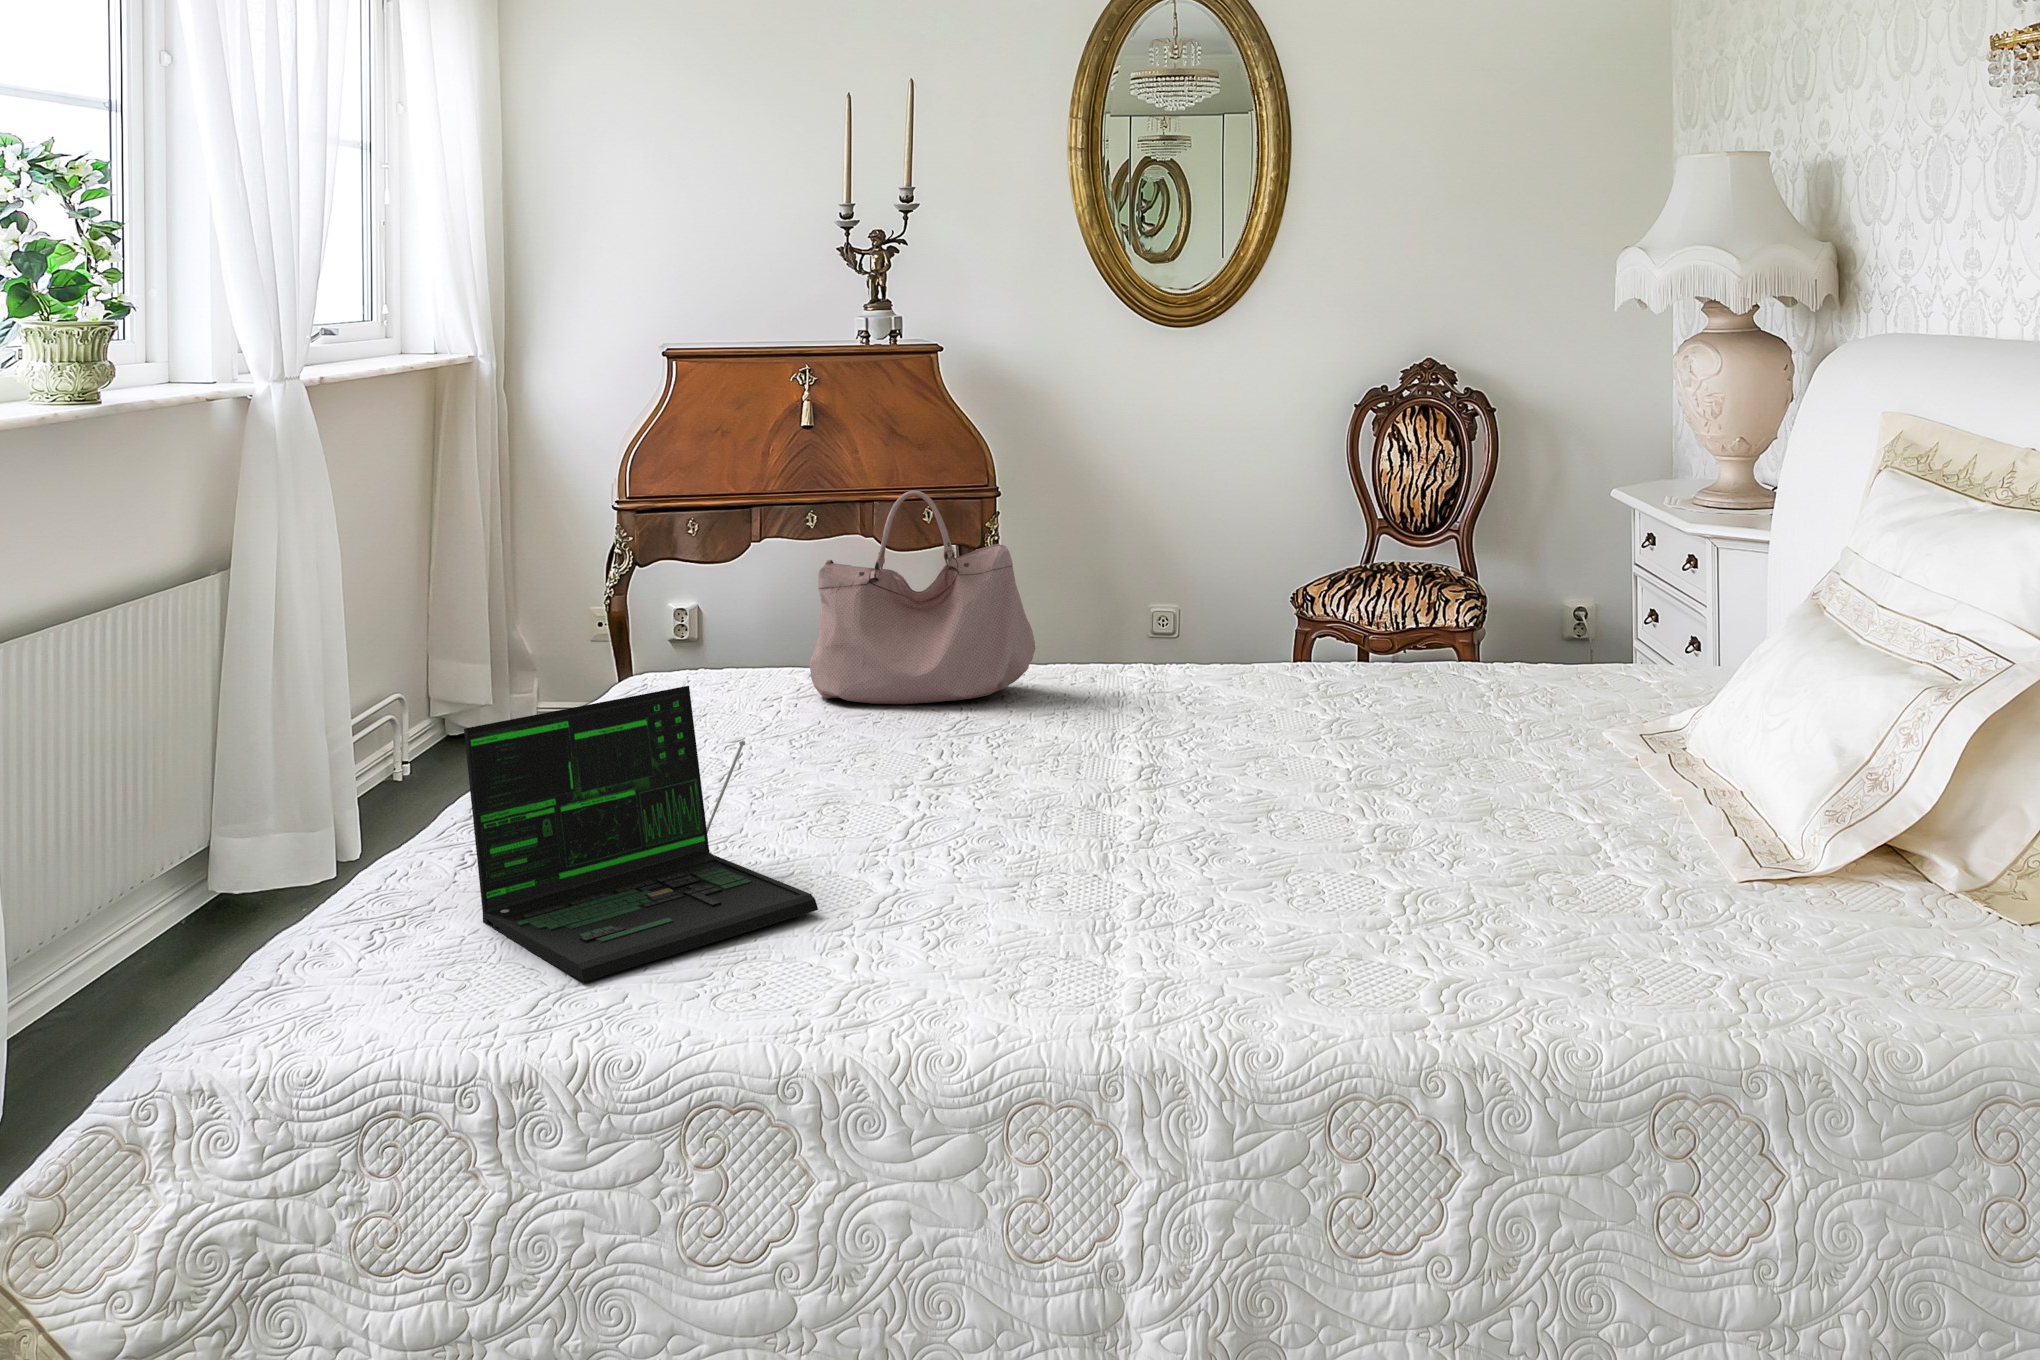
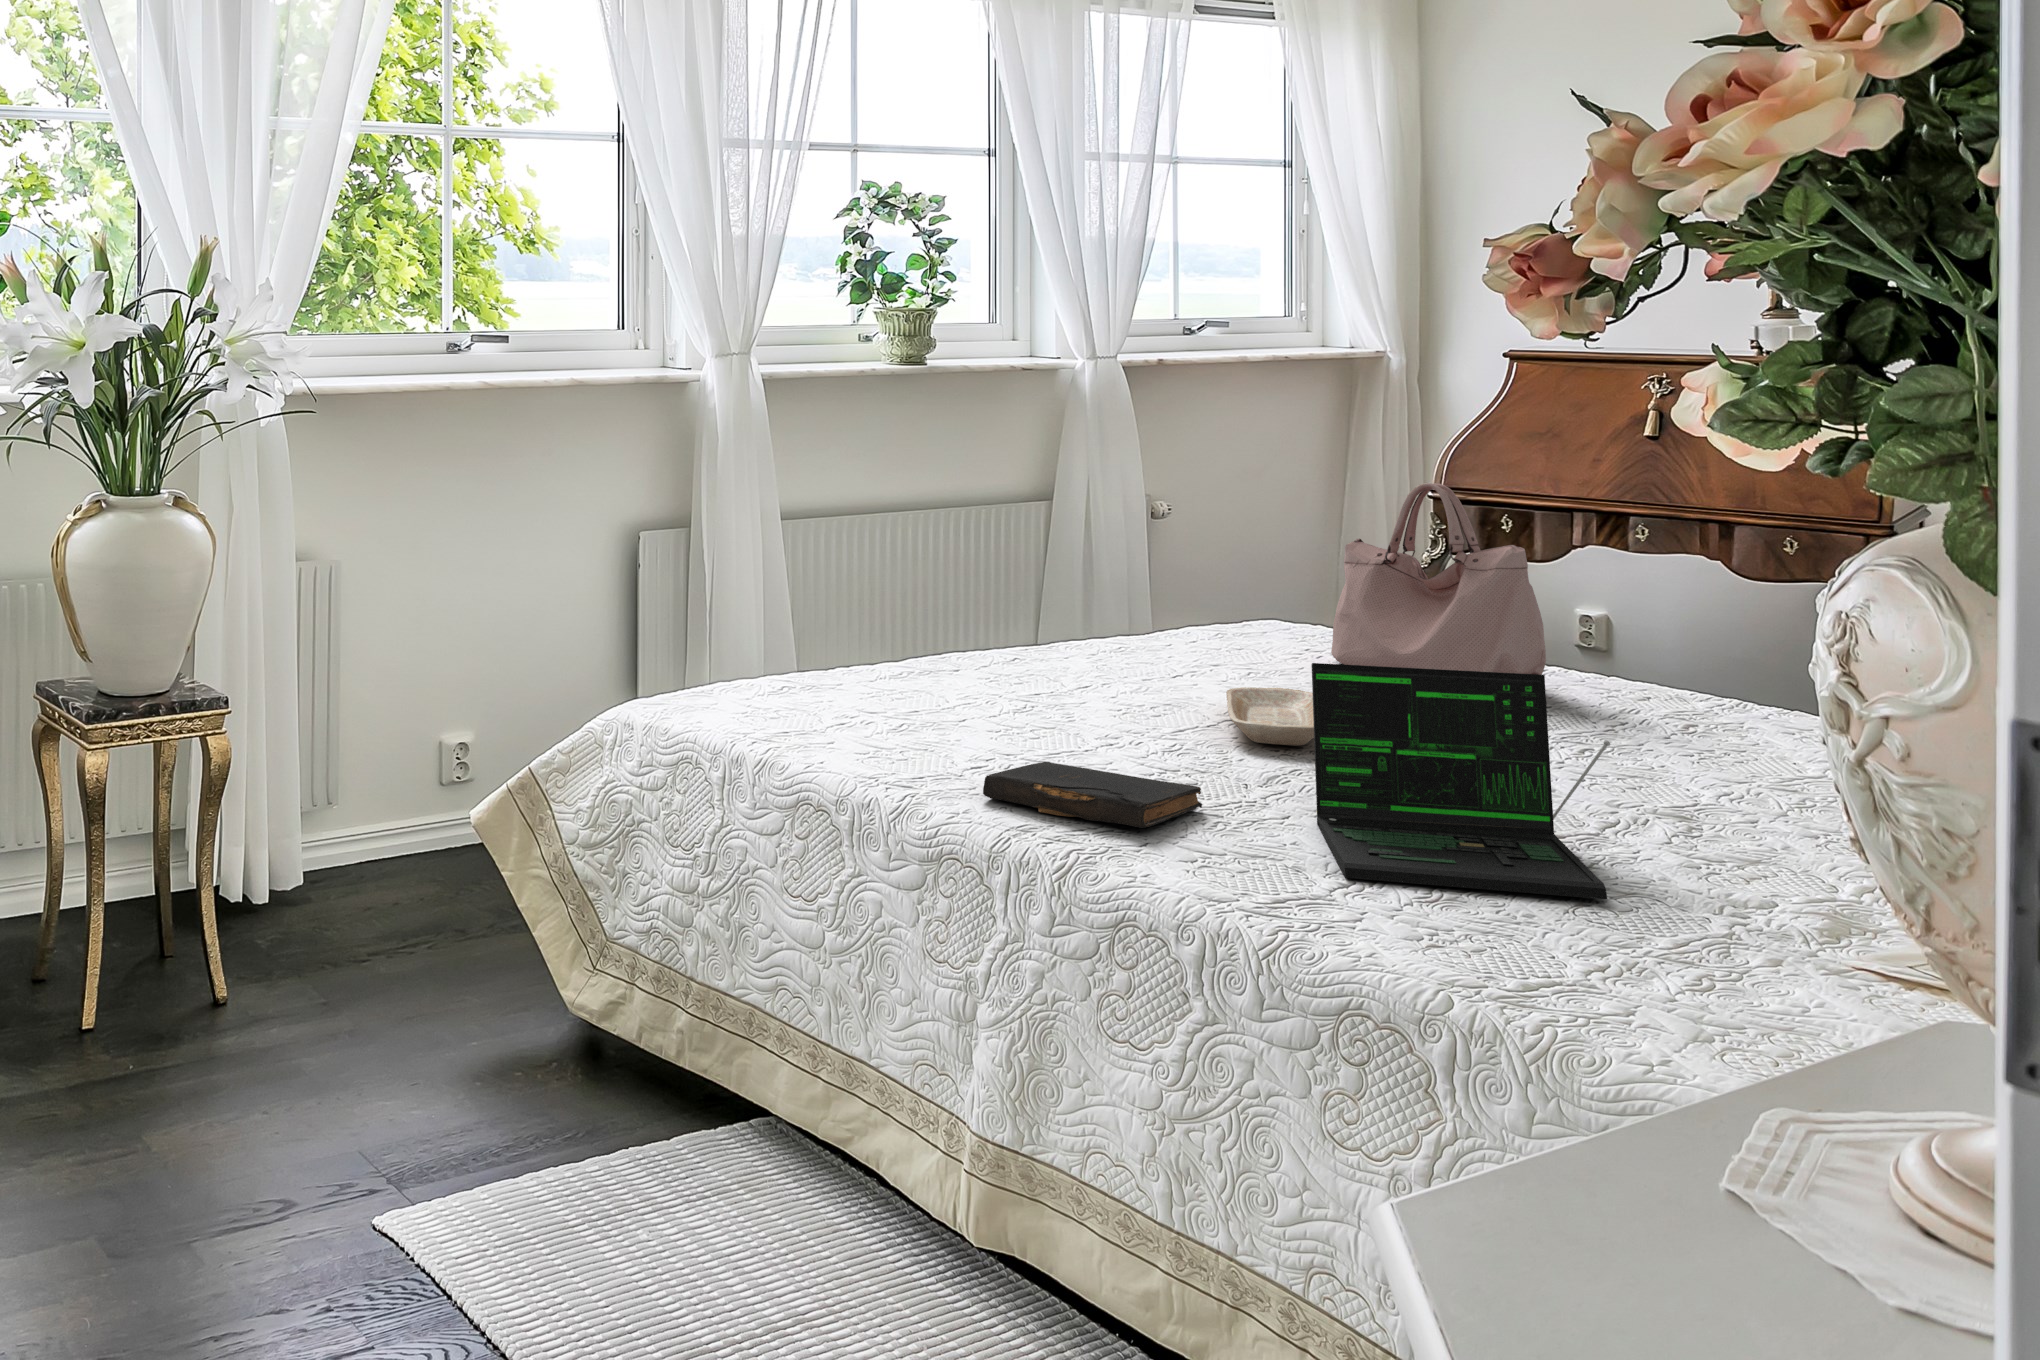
laptop: present [464,686,818,982] -> present [1312,663,1610,899]
tray: none [863,739,1047,813] -> present [1226,687,1314,746]
book: none [924,888,1174,993] -> present [983,762,1202,828]

